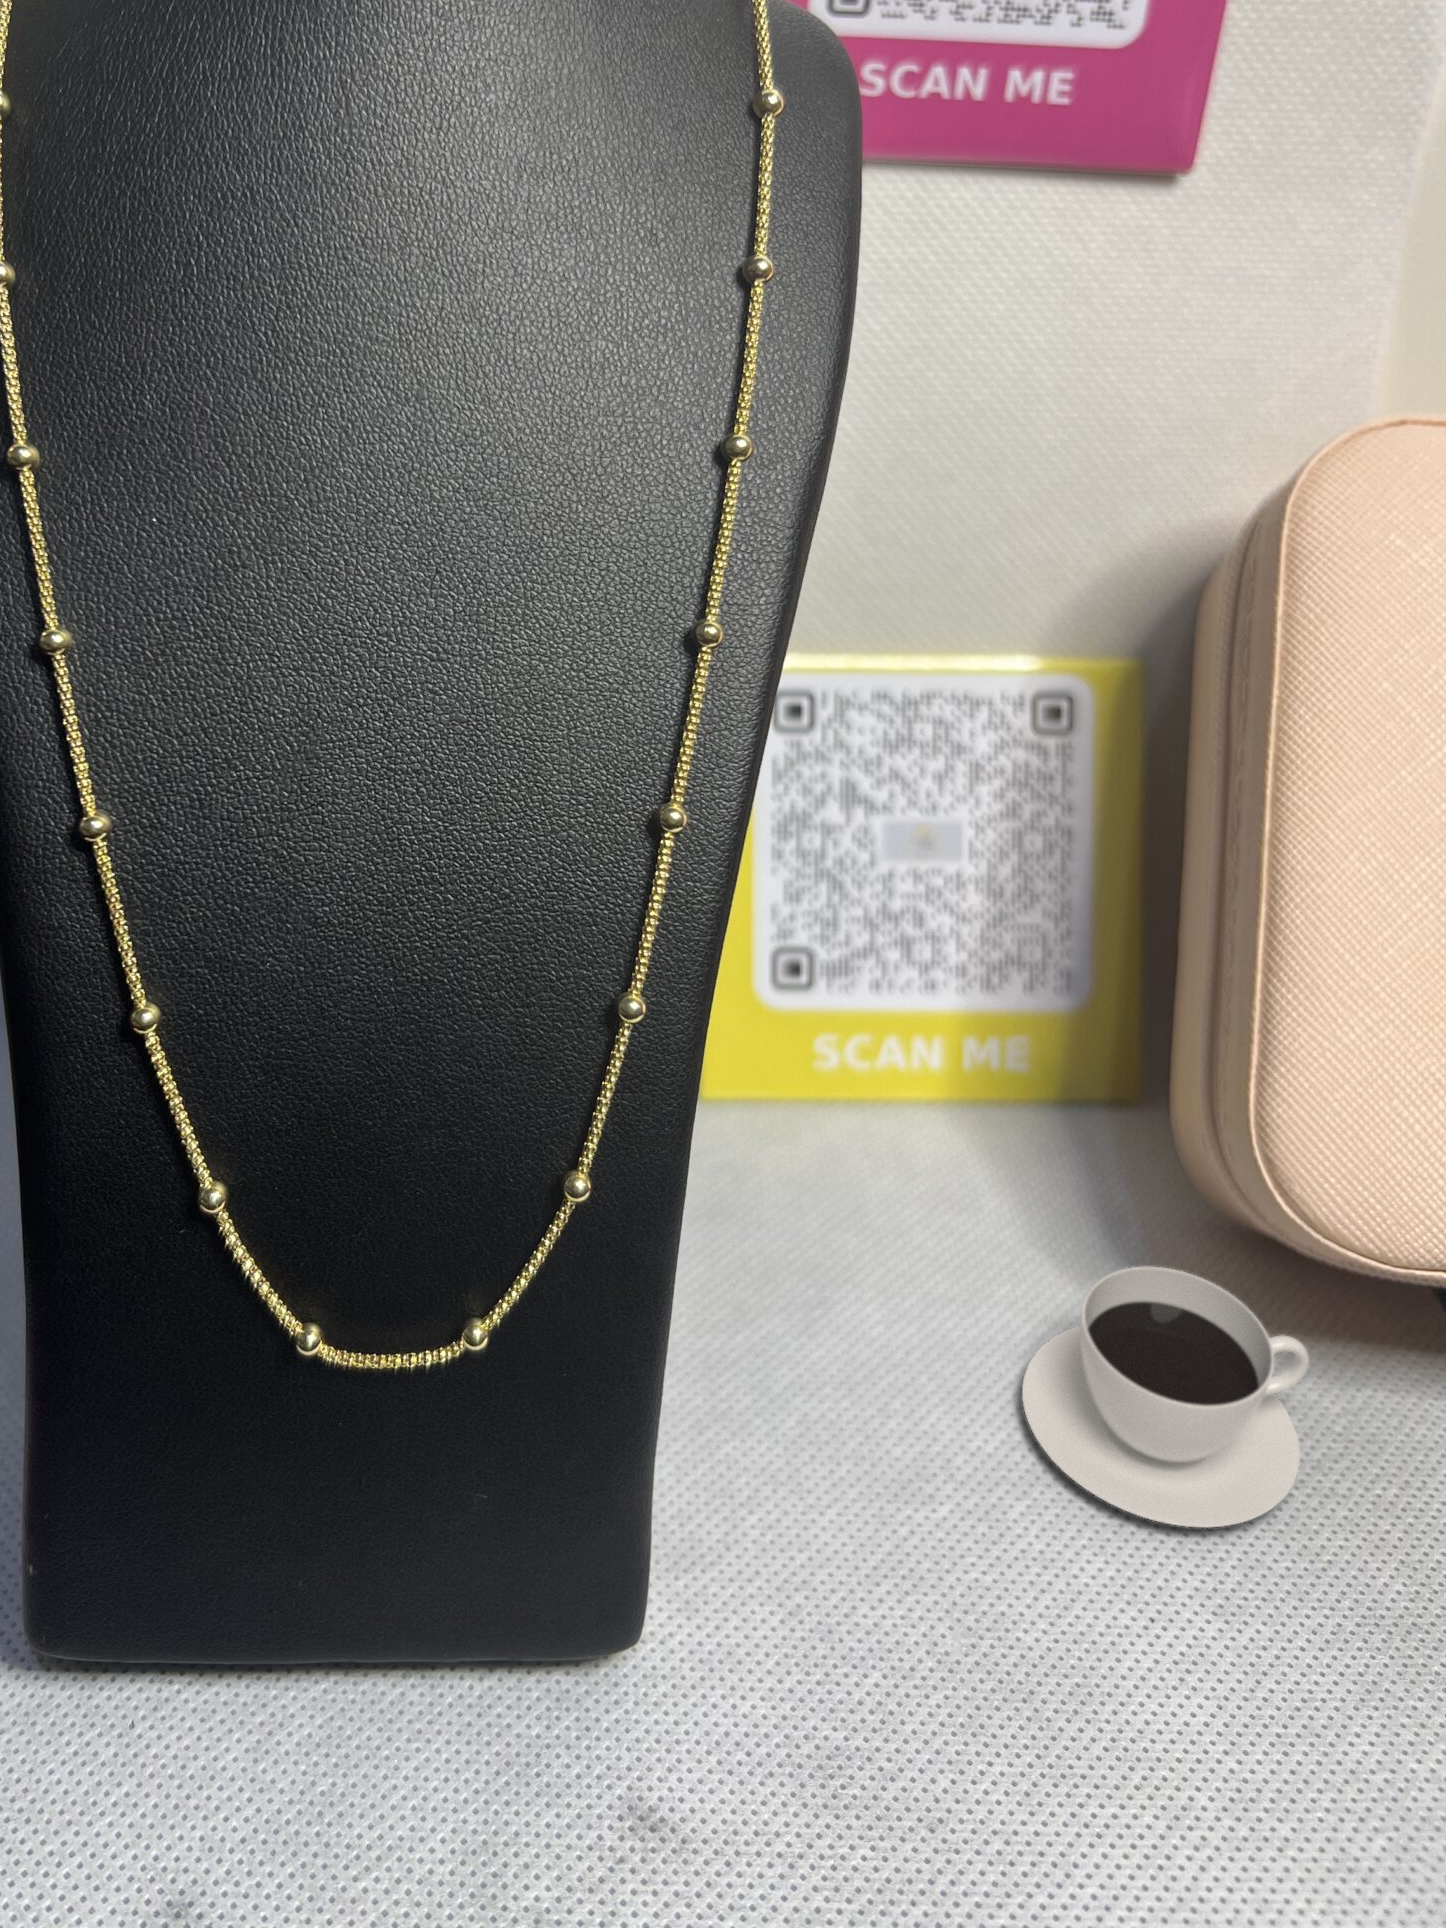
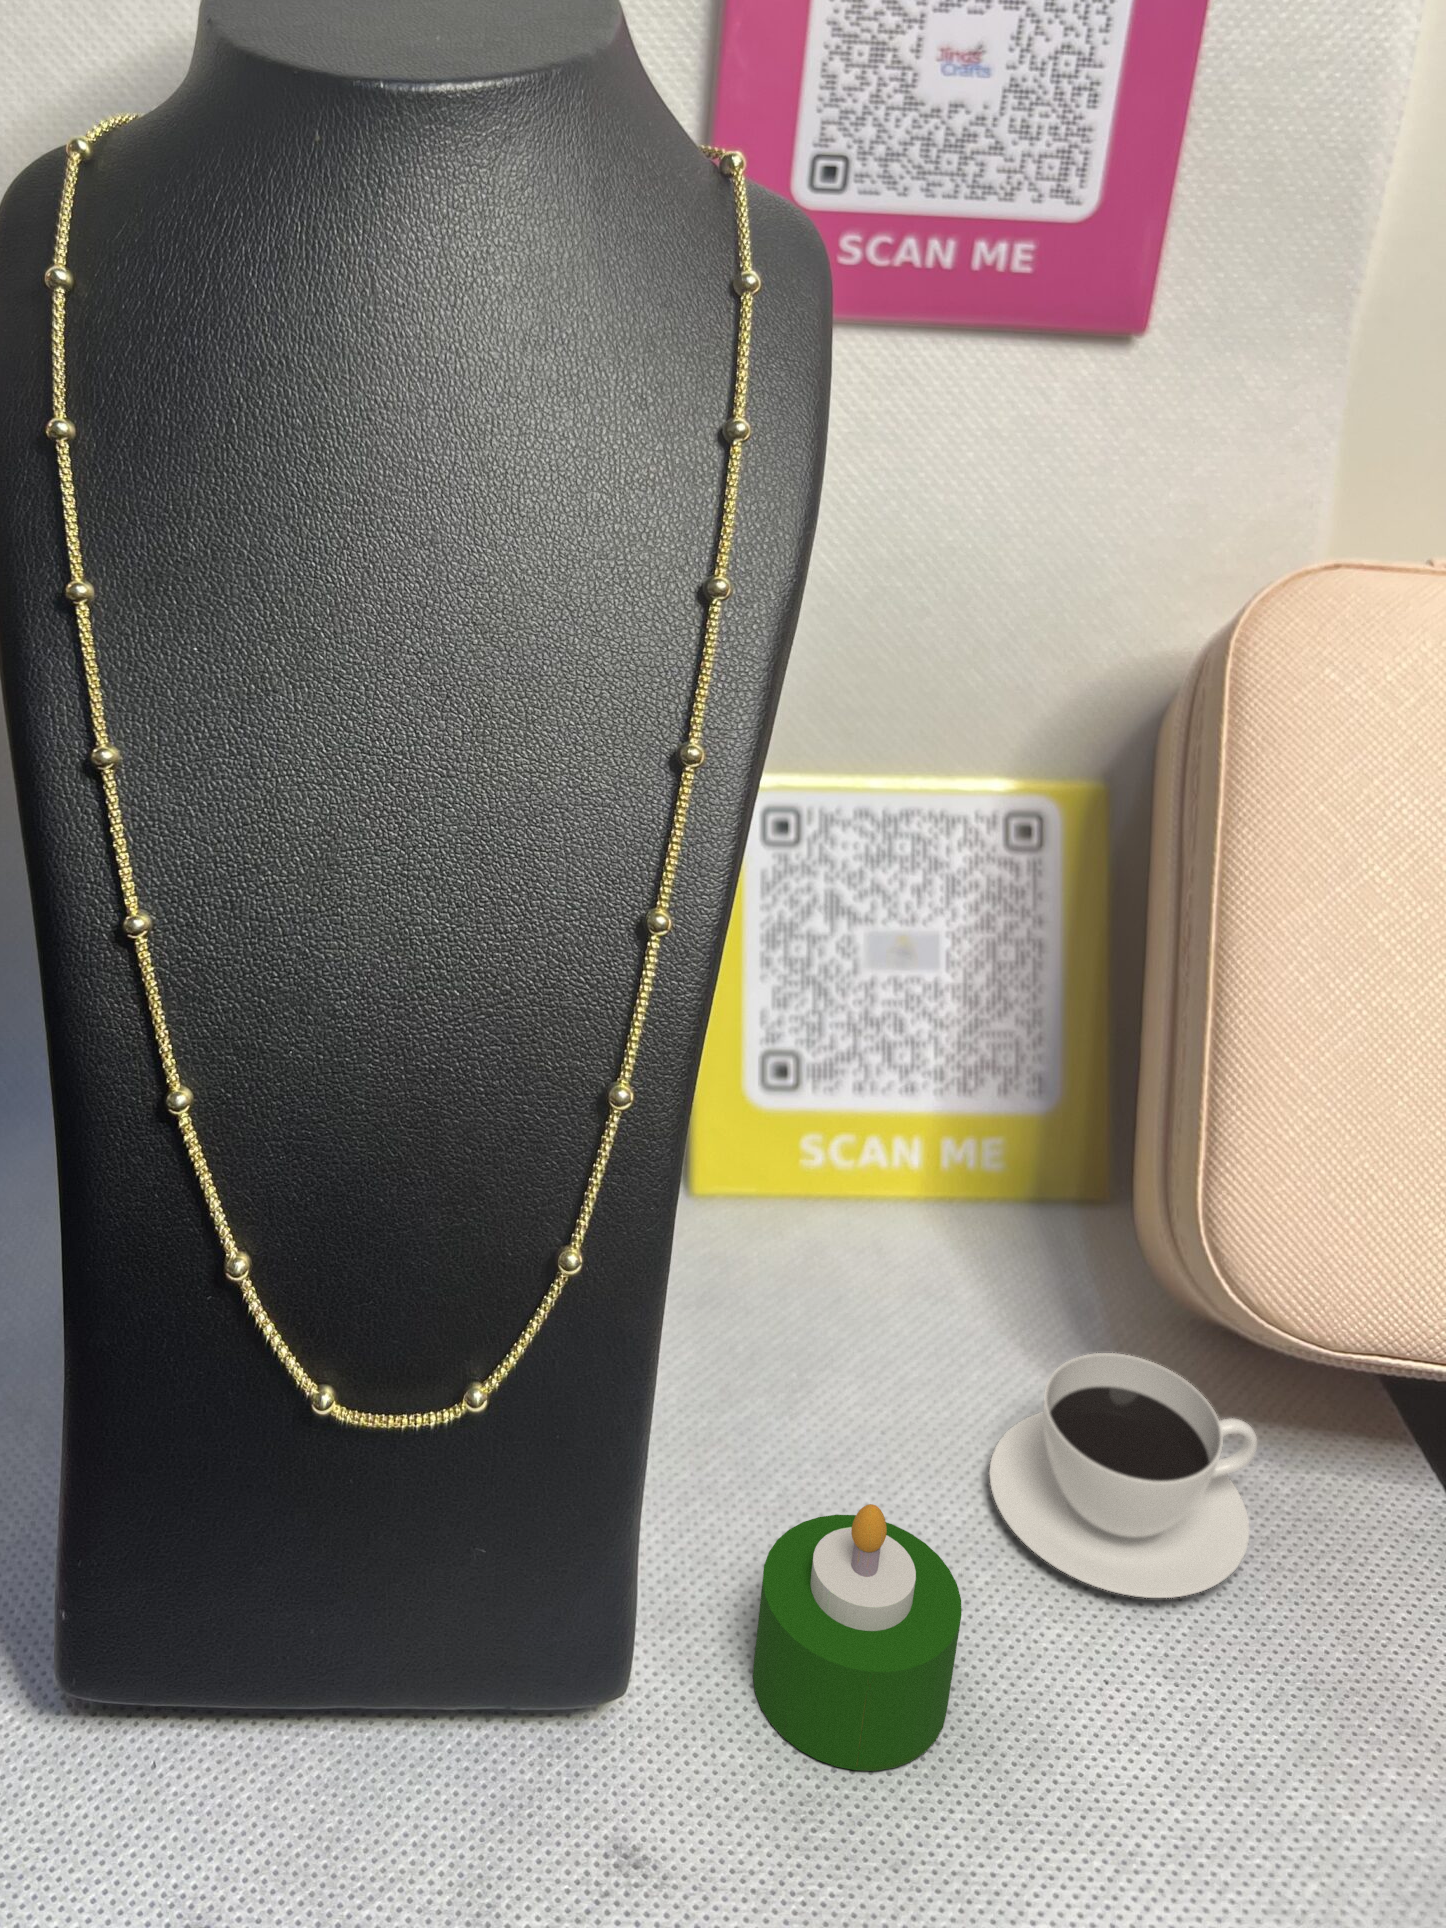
candle: none [775,1440,1001,1720] -> present [753,1504,962,1771]

